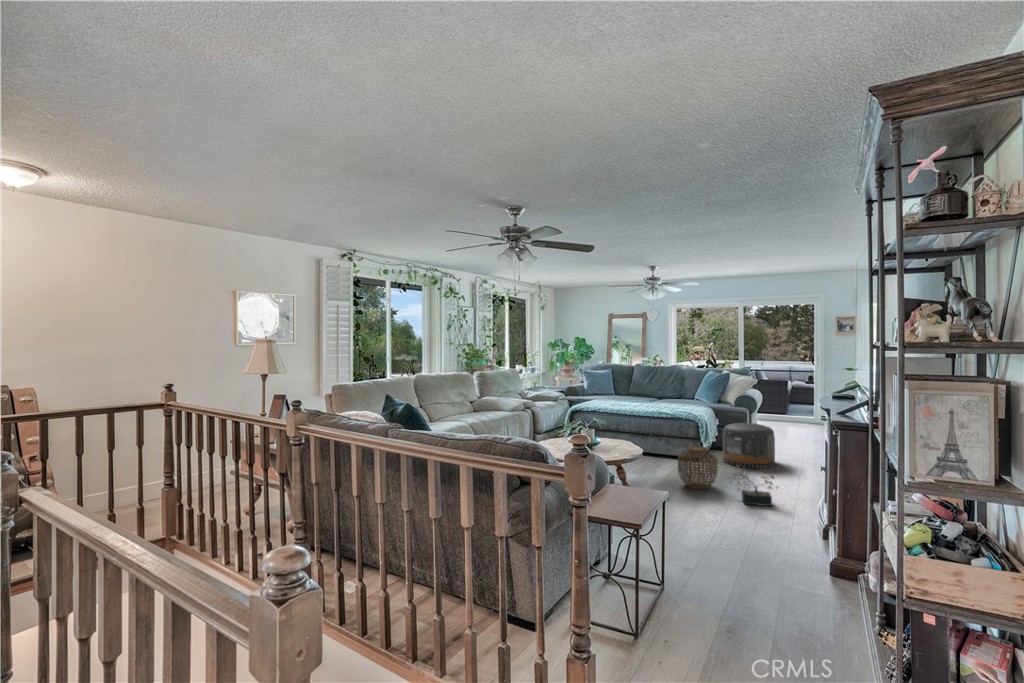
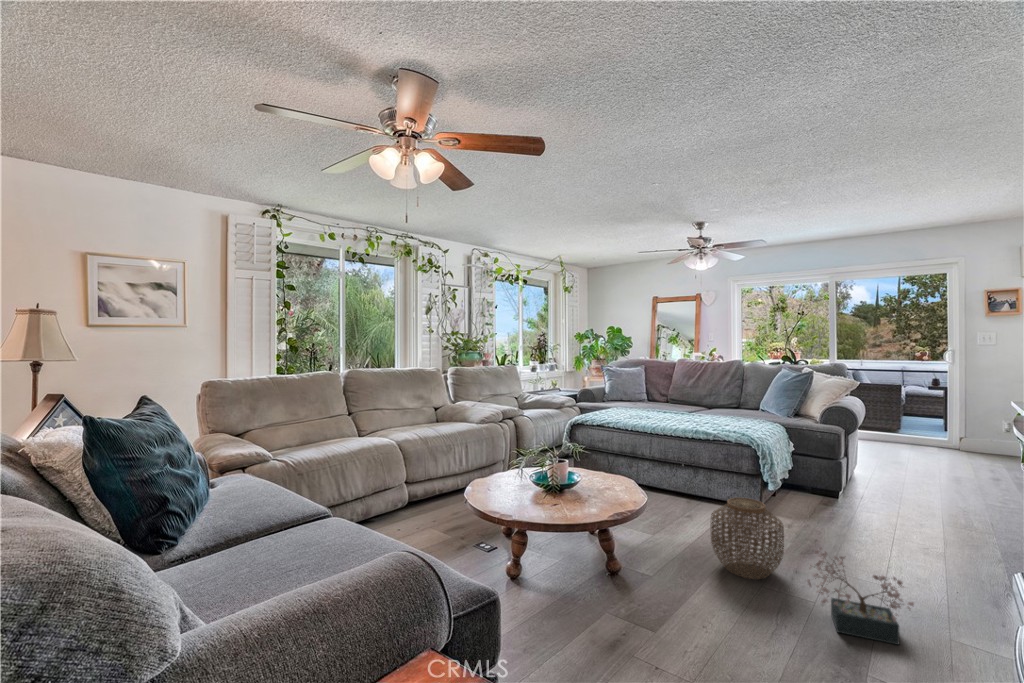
pouf: present [723,423,775,468] -> none [799,452,893,533]

